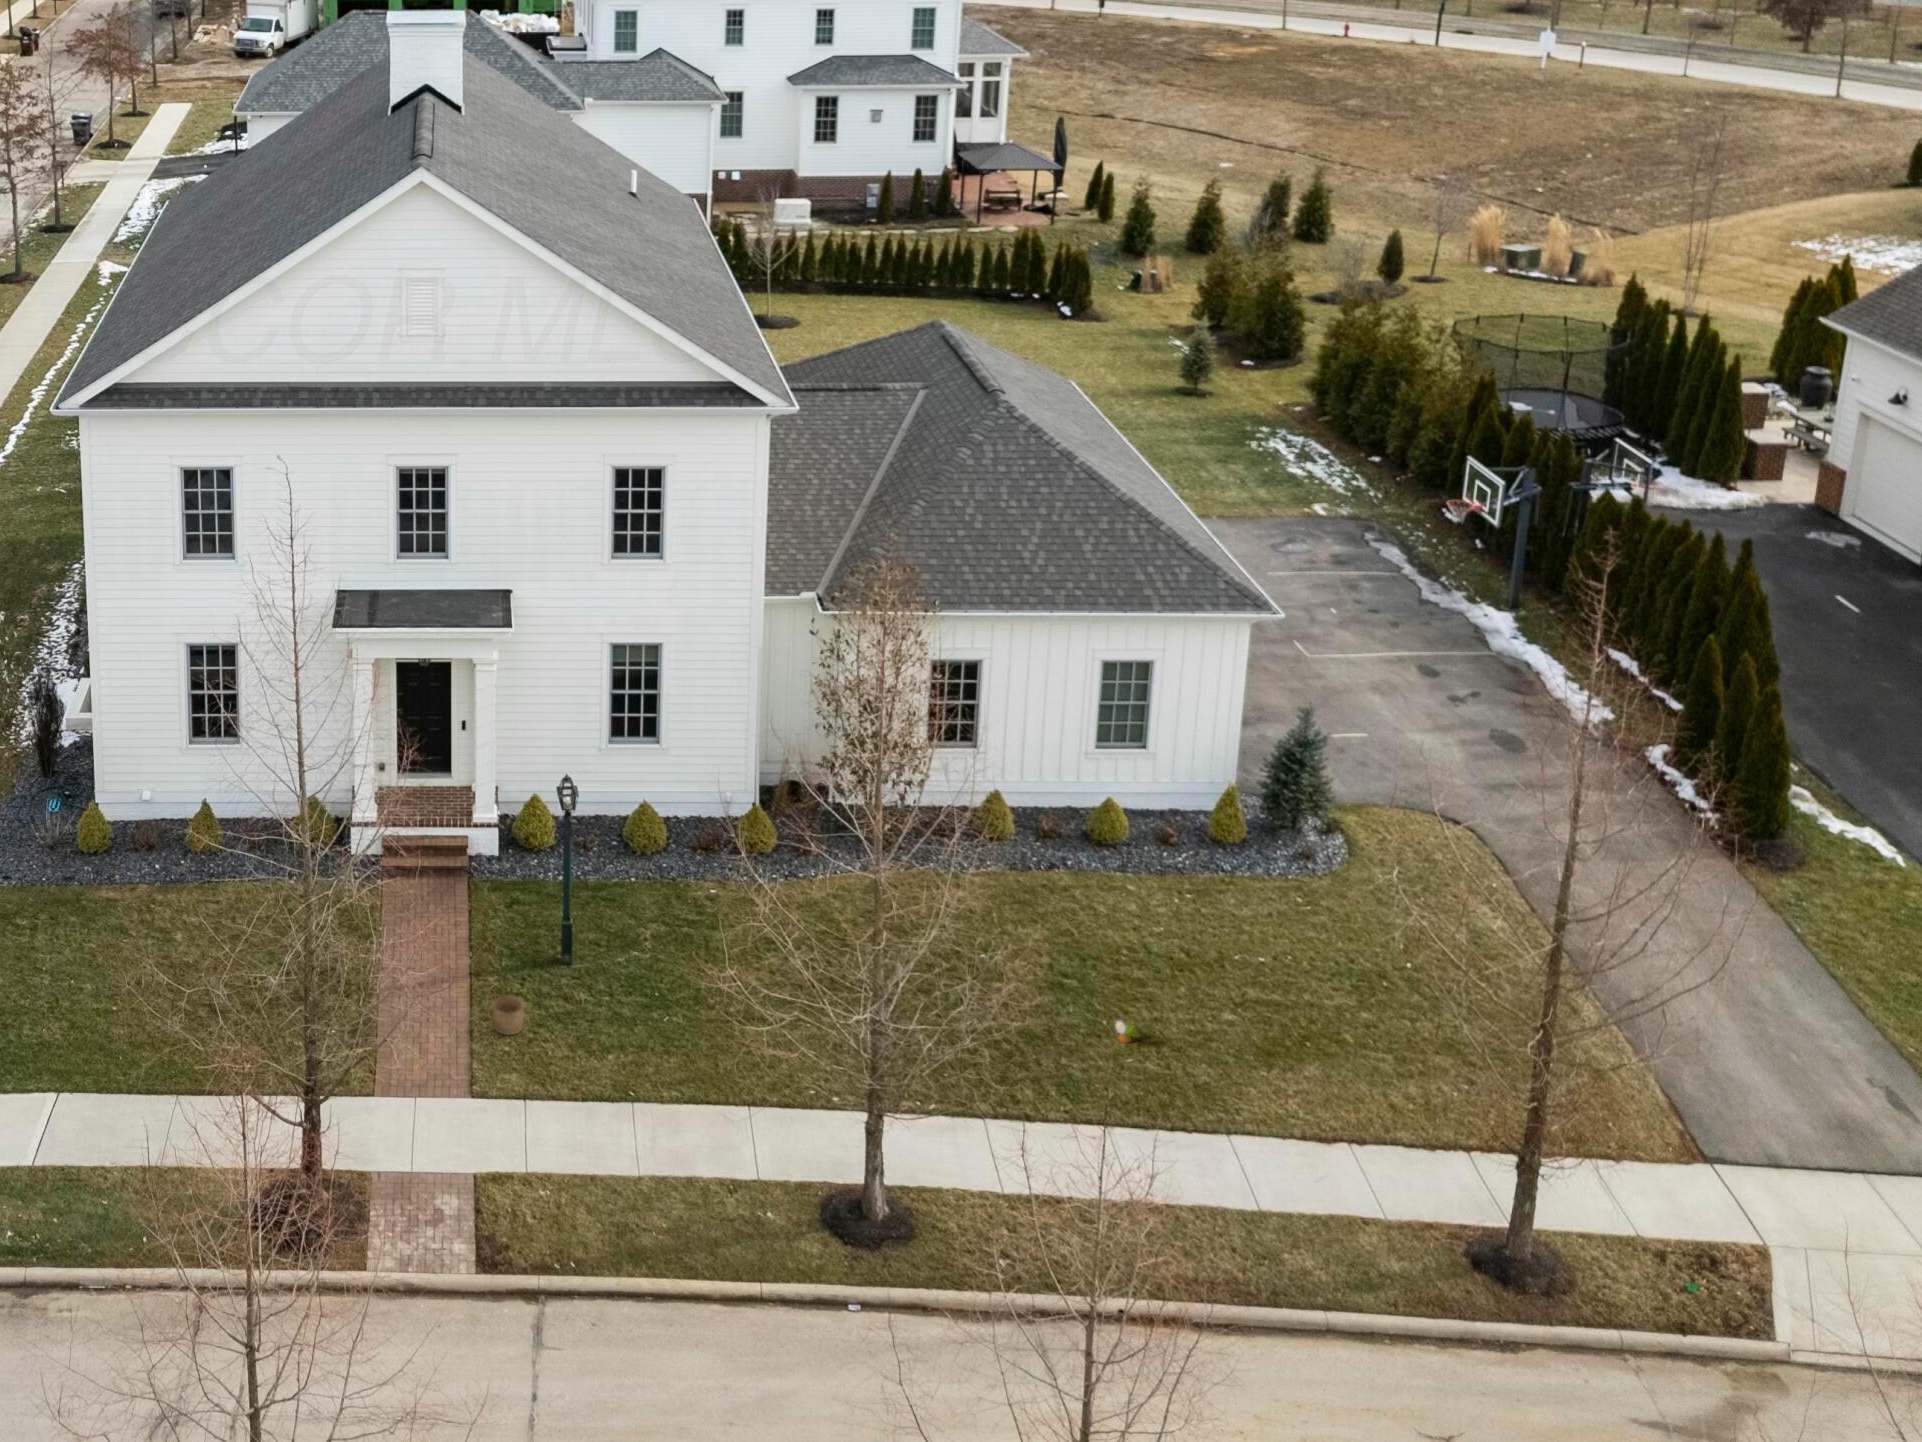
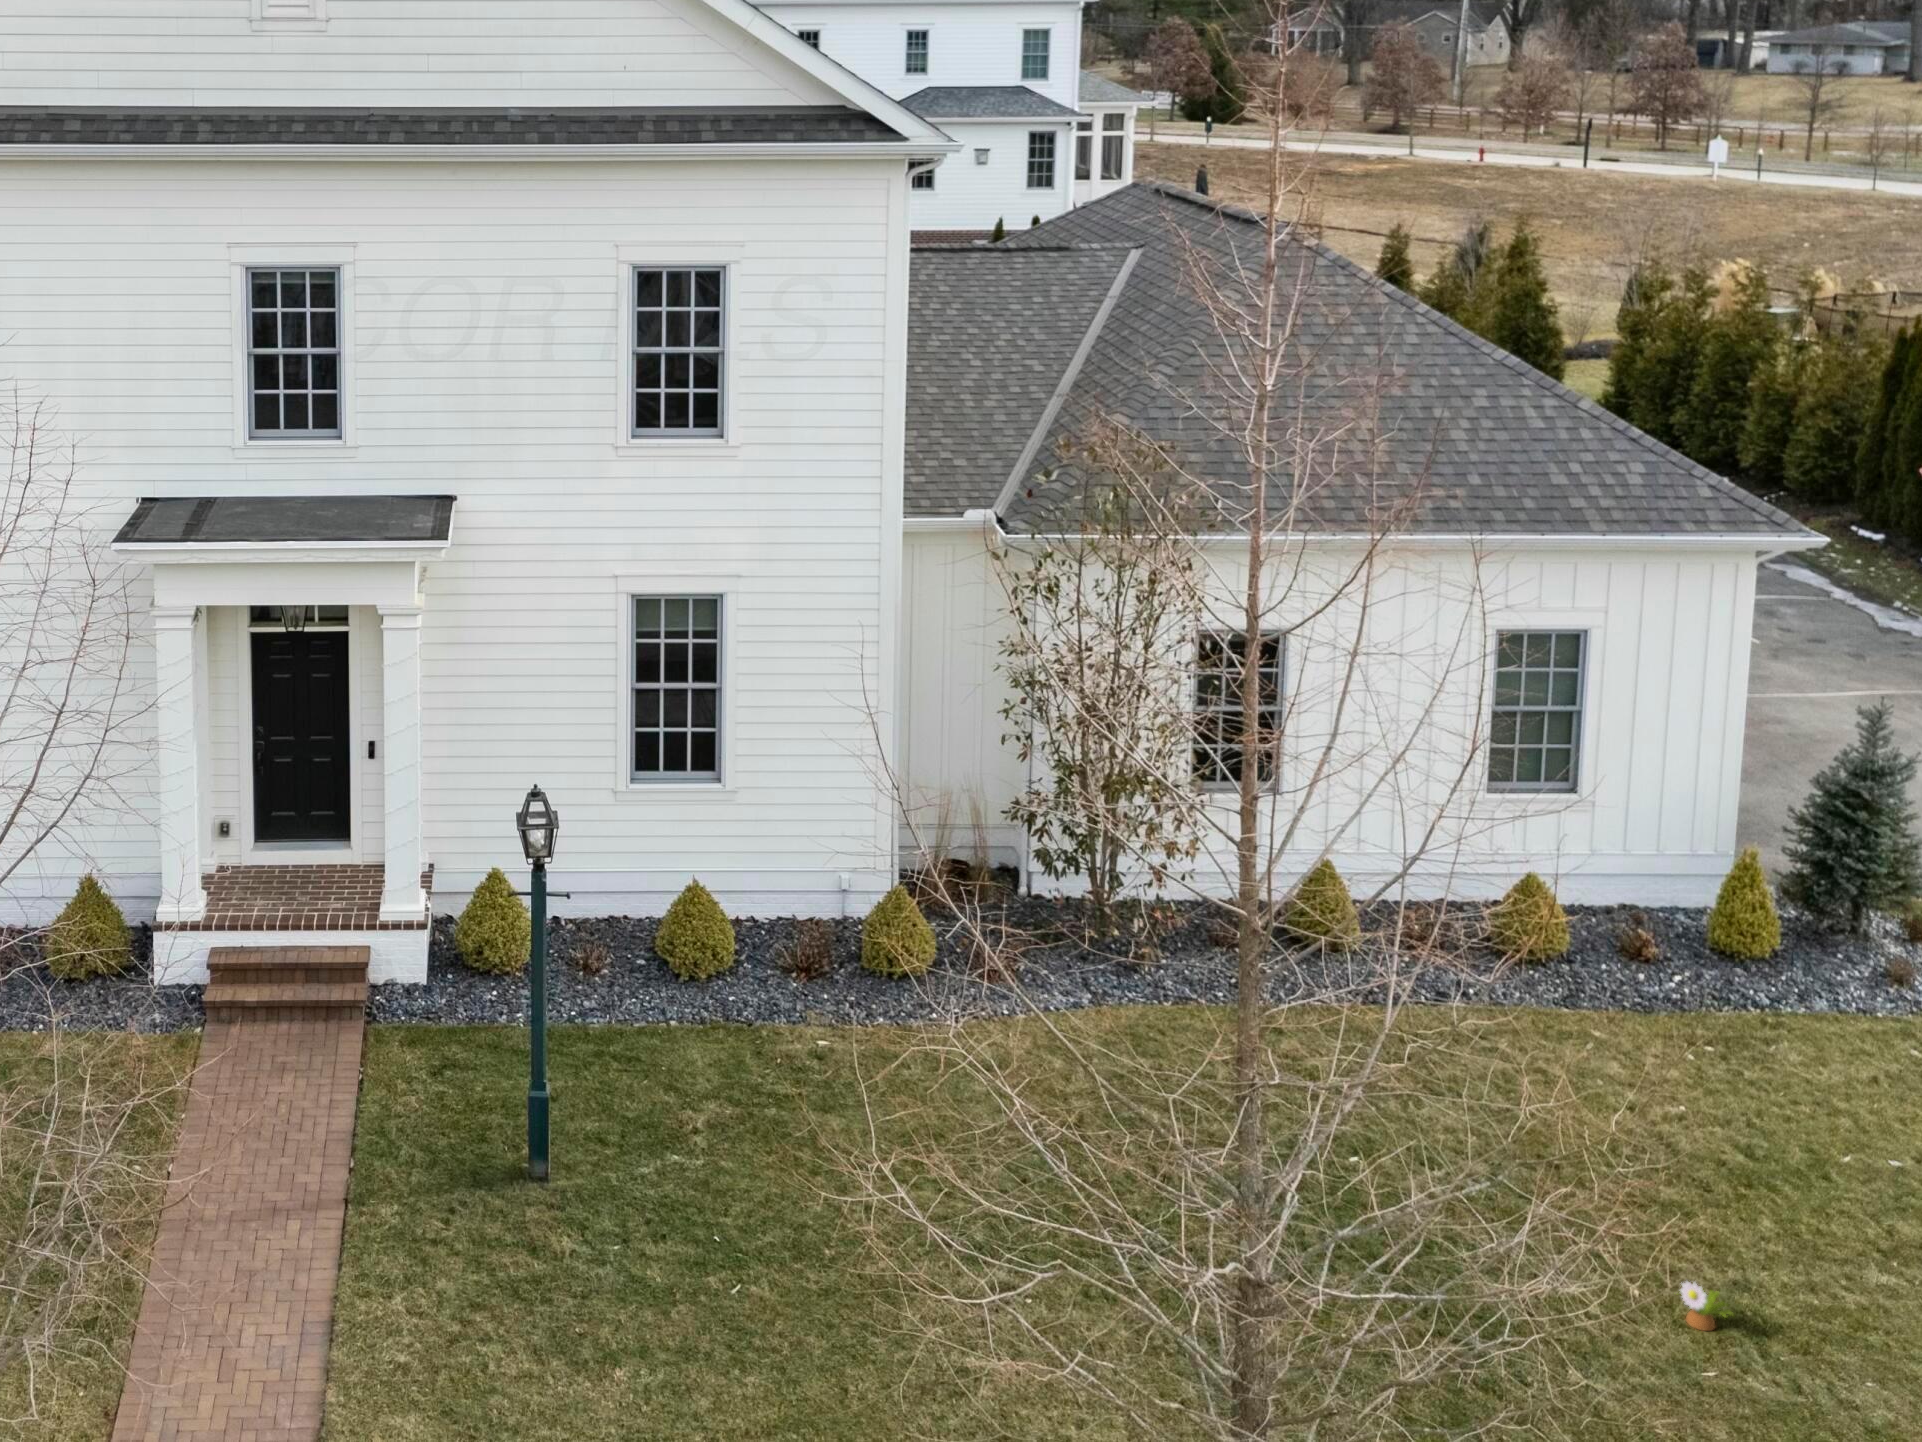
wooden bucket: present [492,996,524,1035] -> none [375,1240,444,1327]

